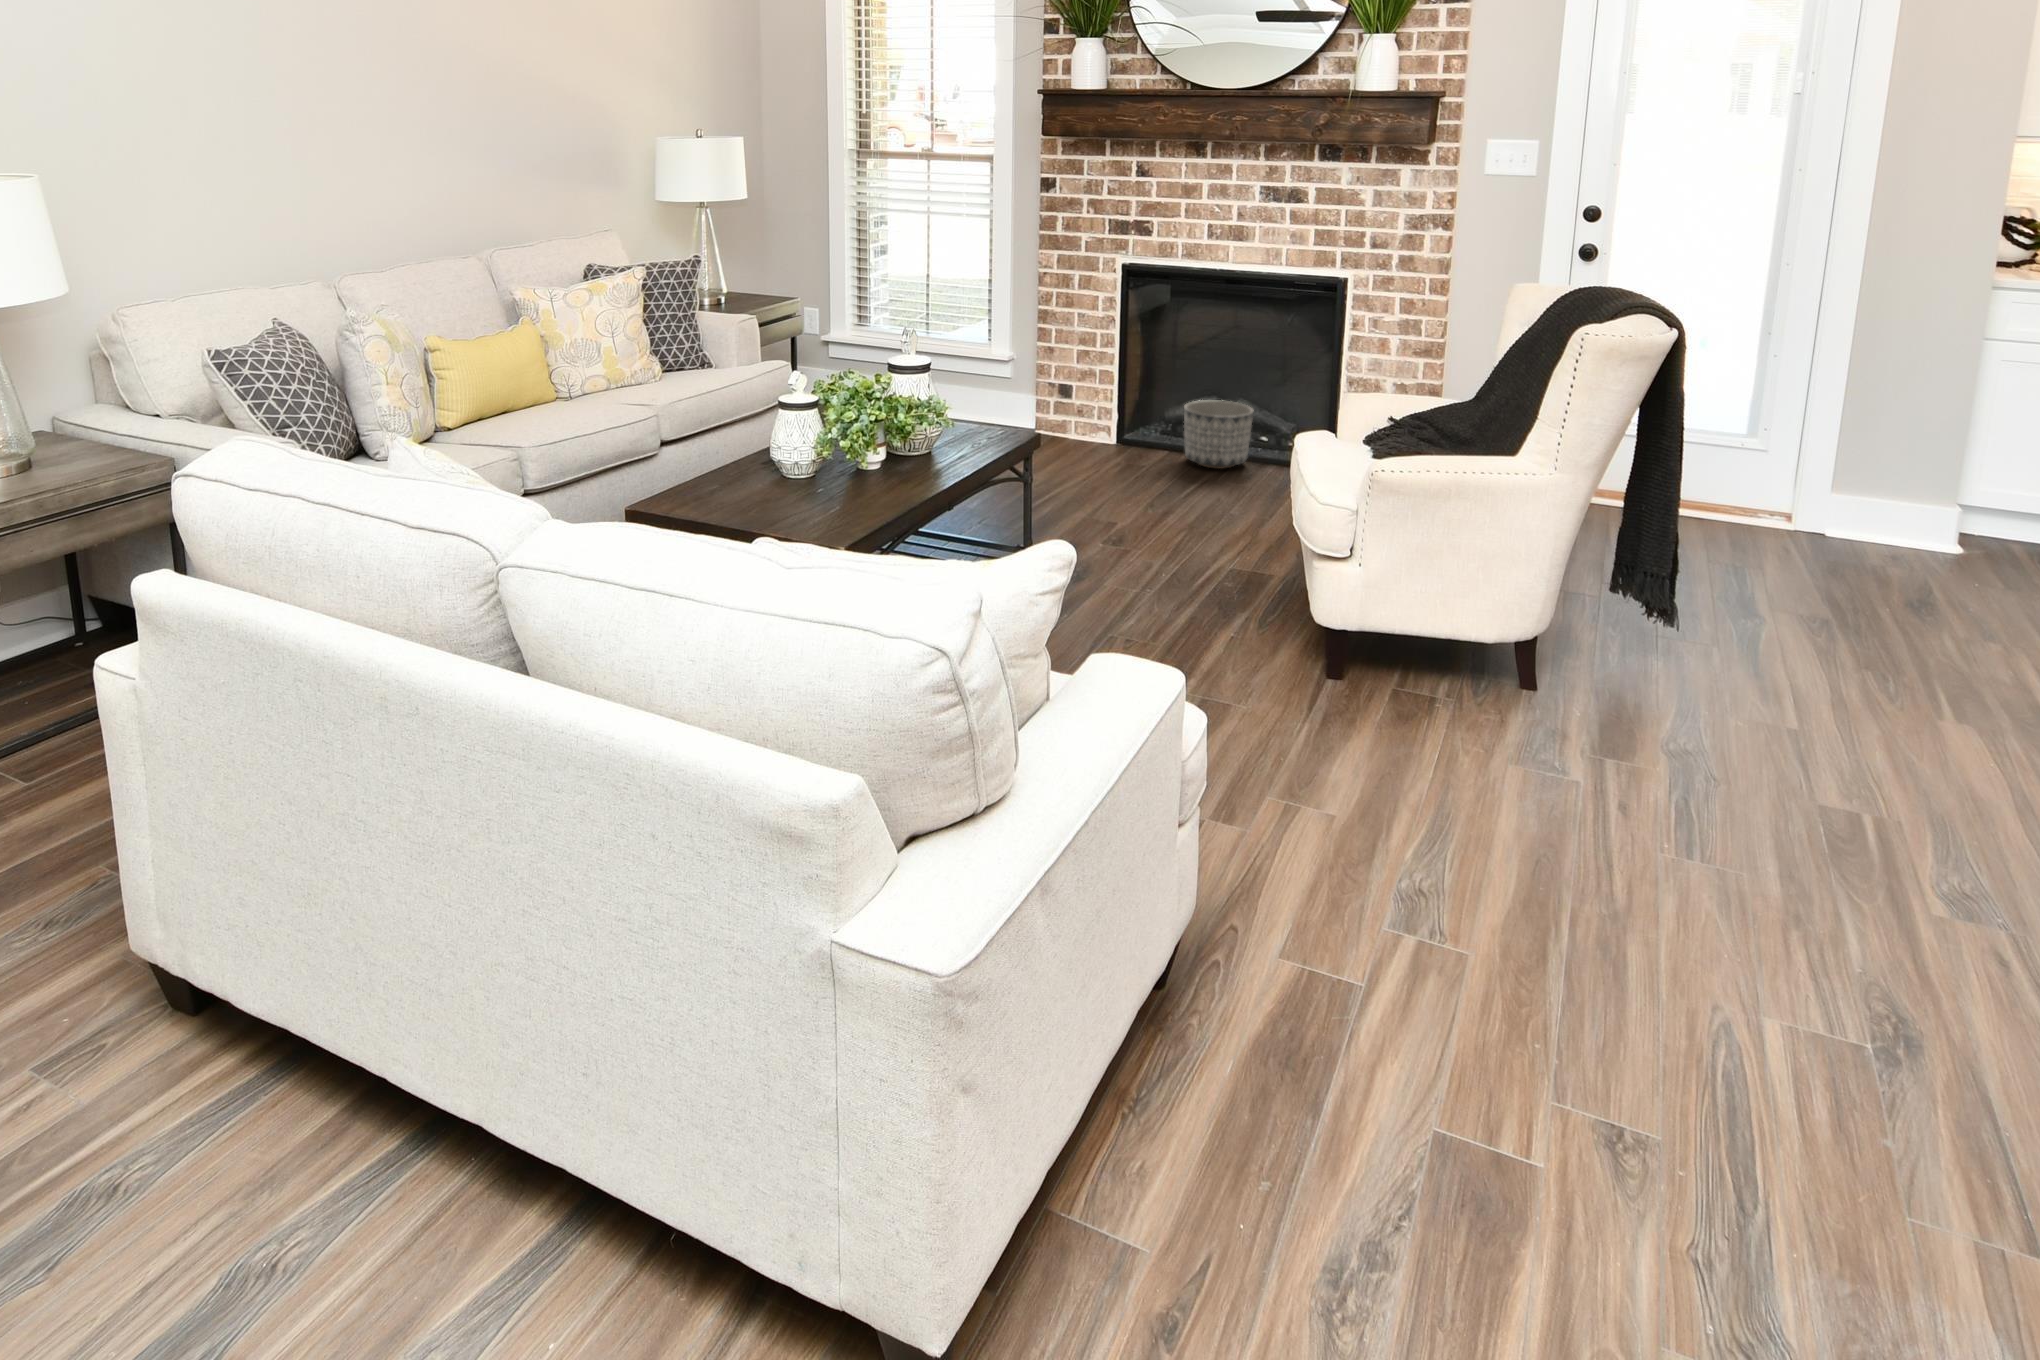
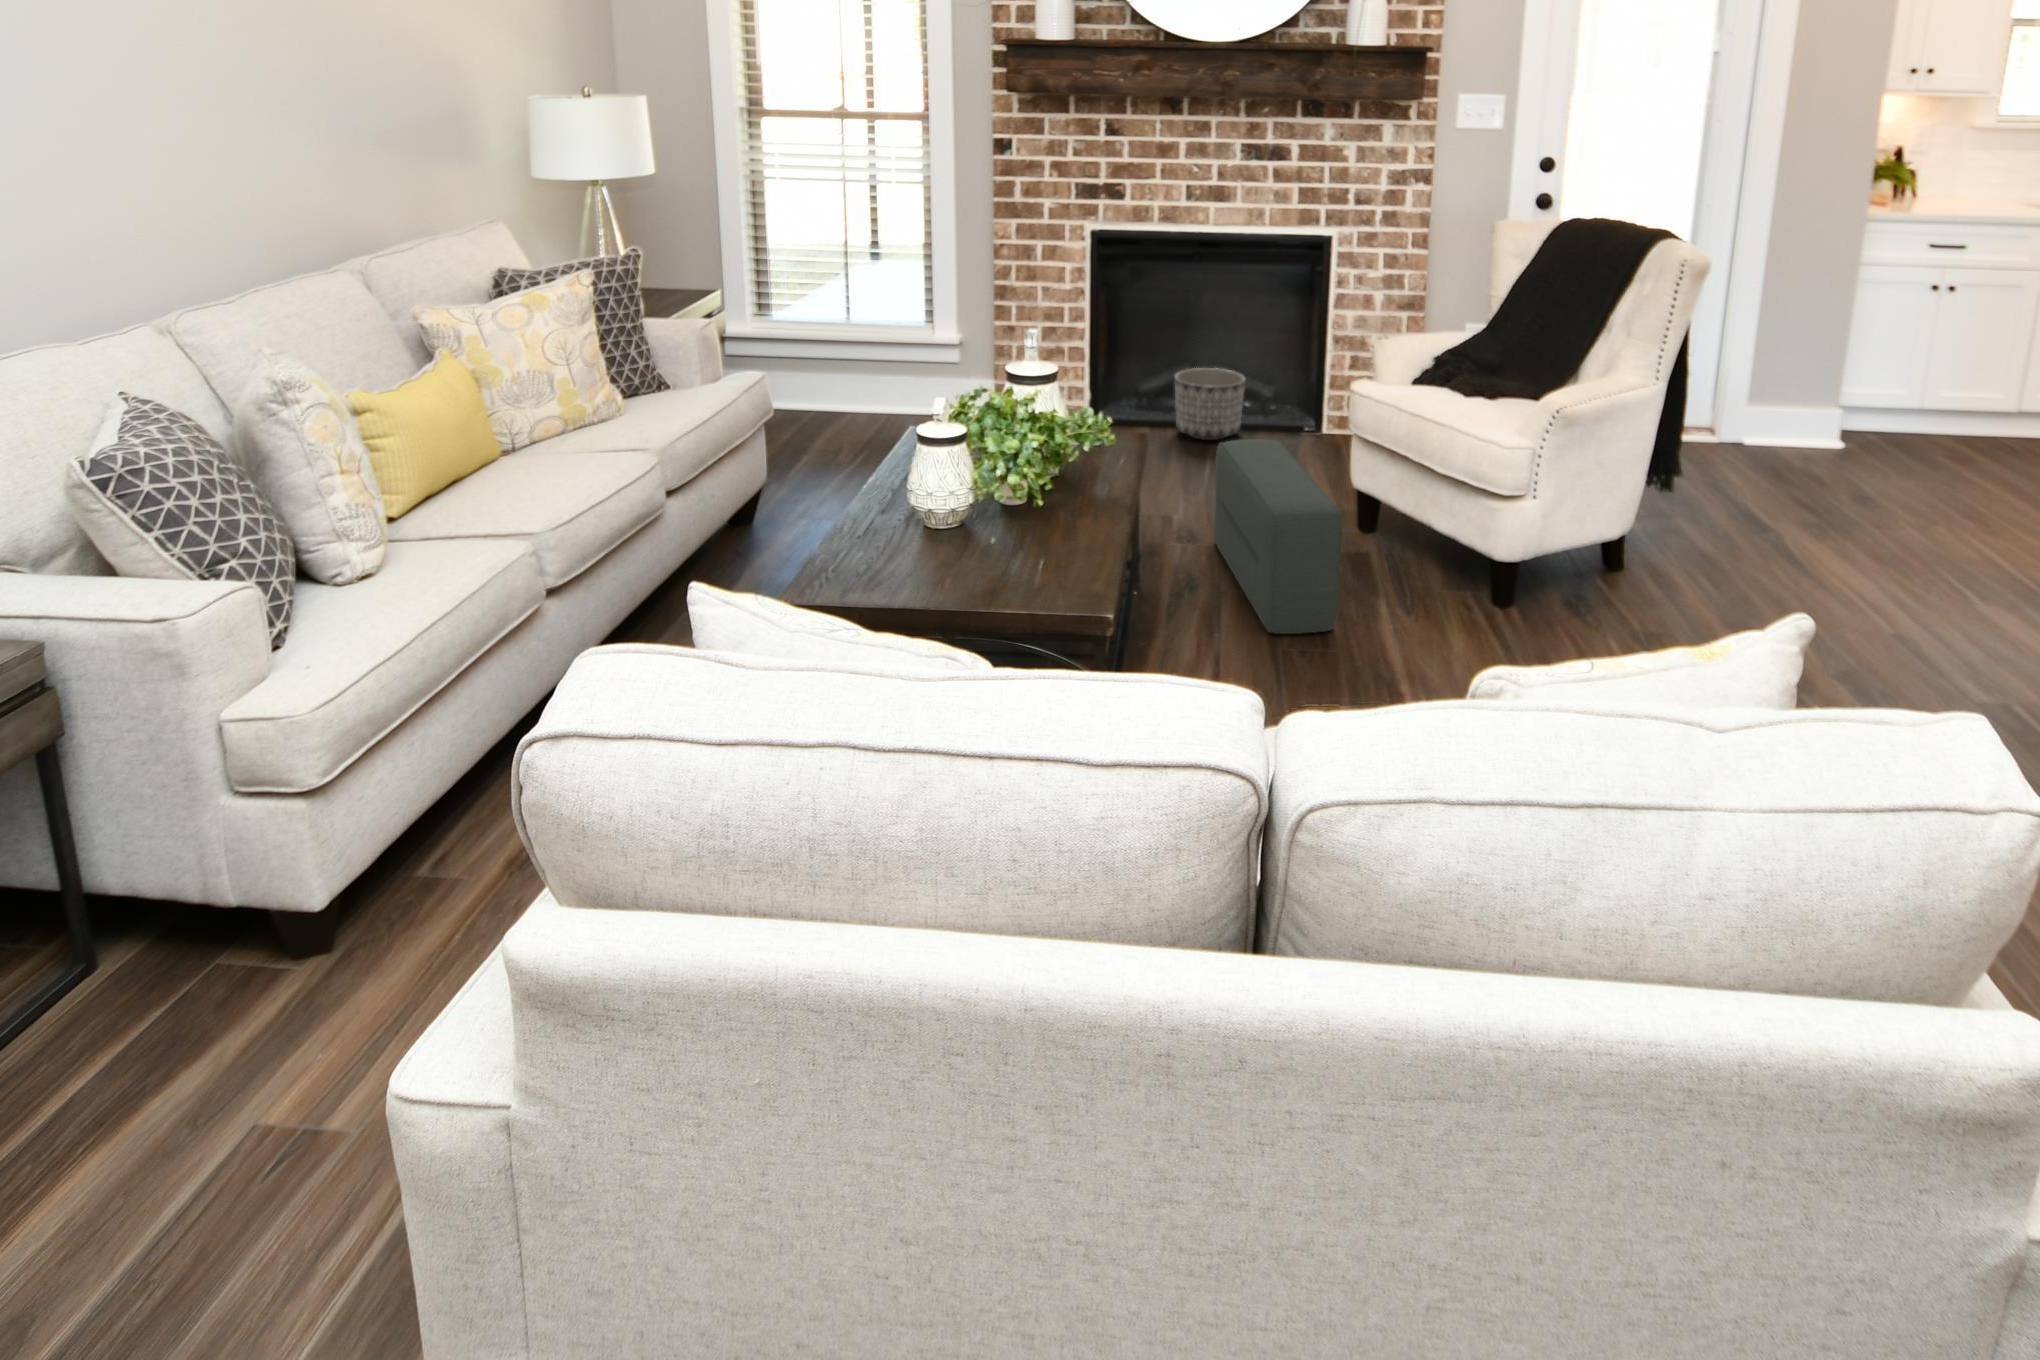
pouf: none [1107,453,1194,628] -> present [1213,439,1342,634]

